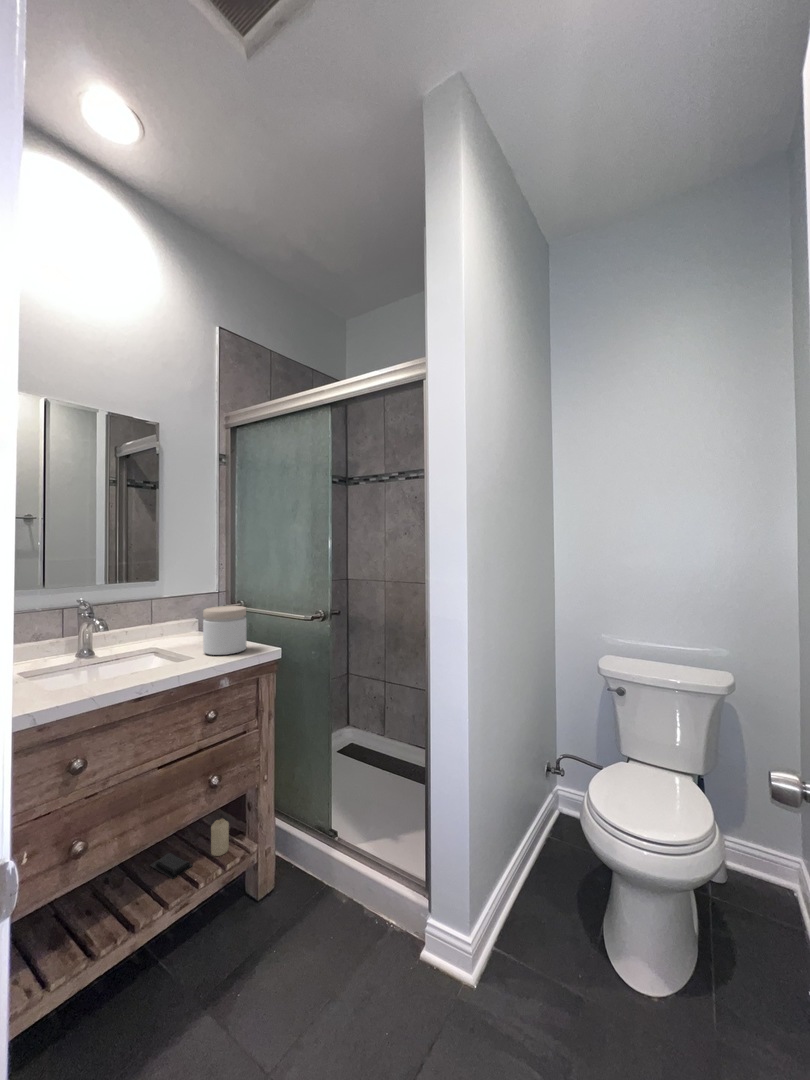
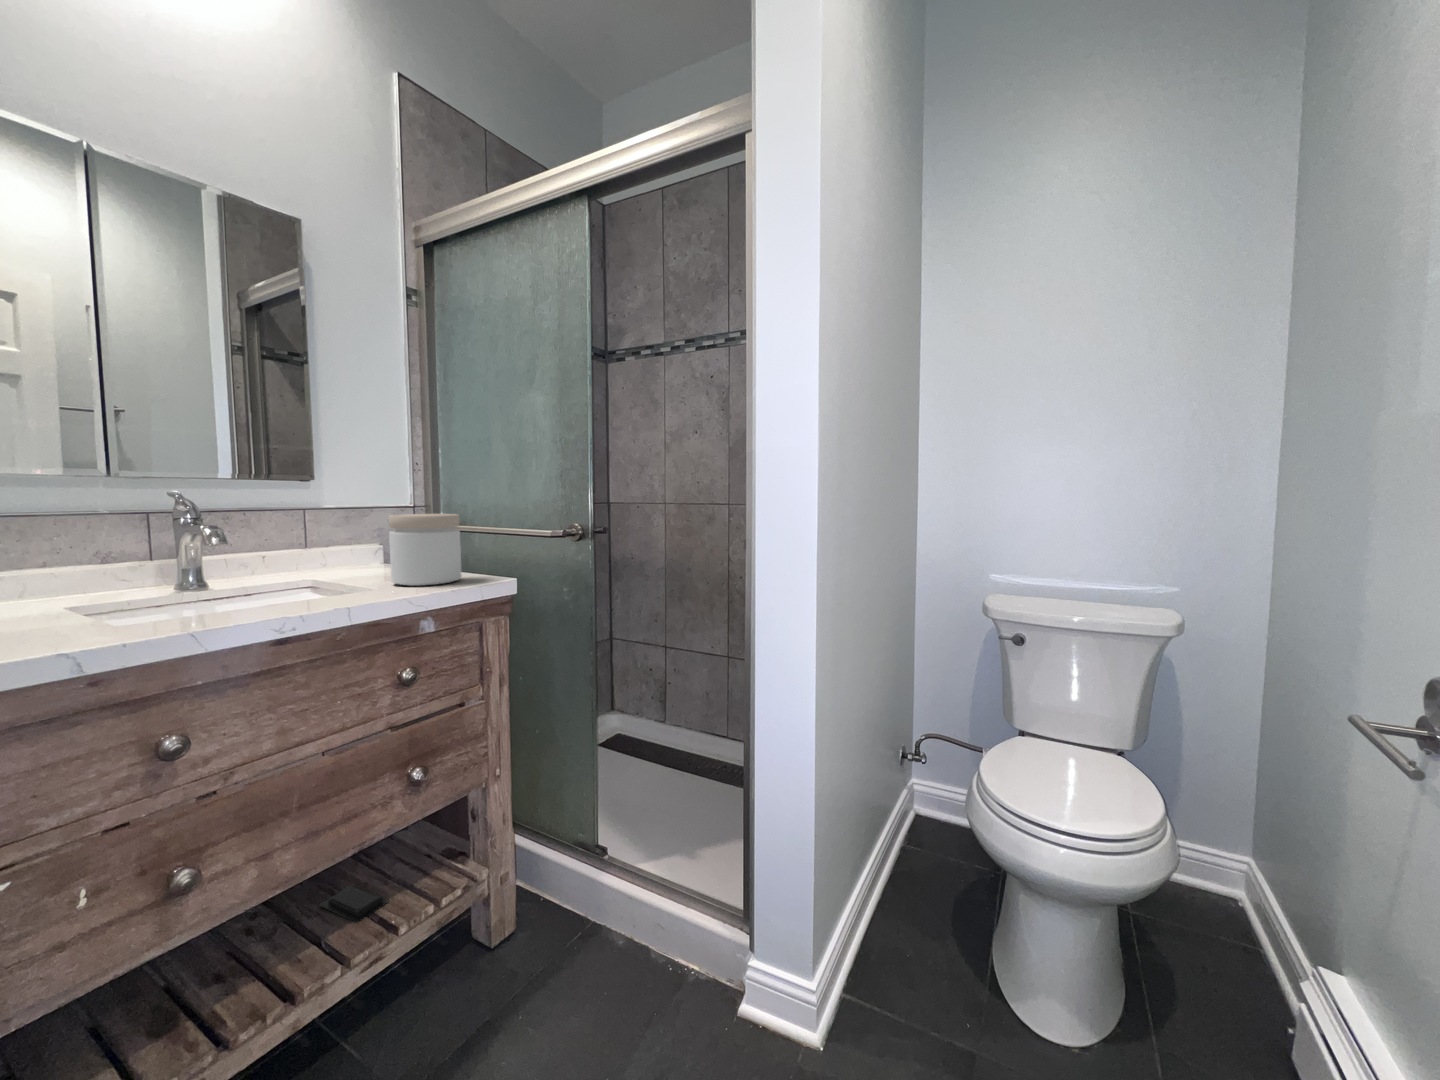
candle: present [211,819,229,856] -> none [415,833,444,887]

